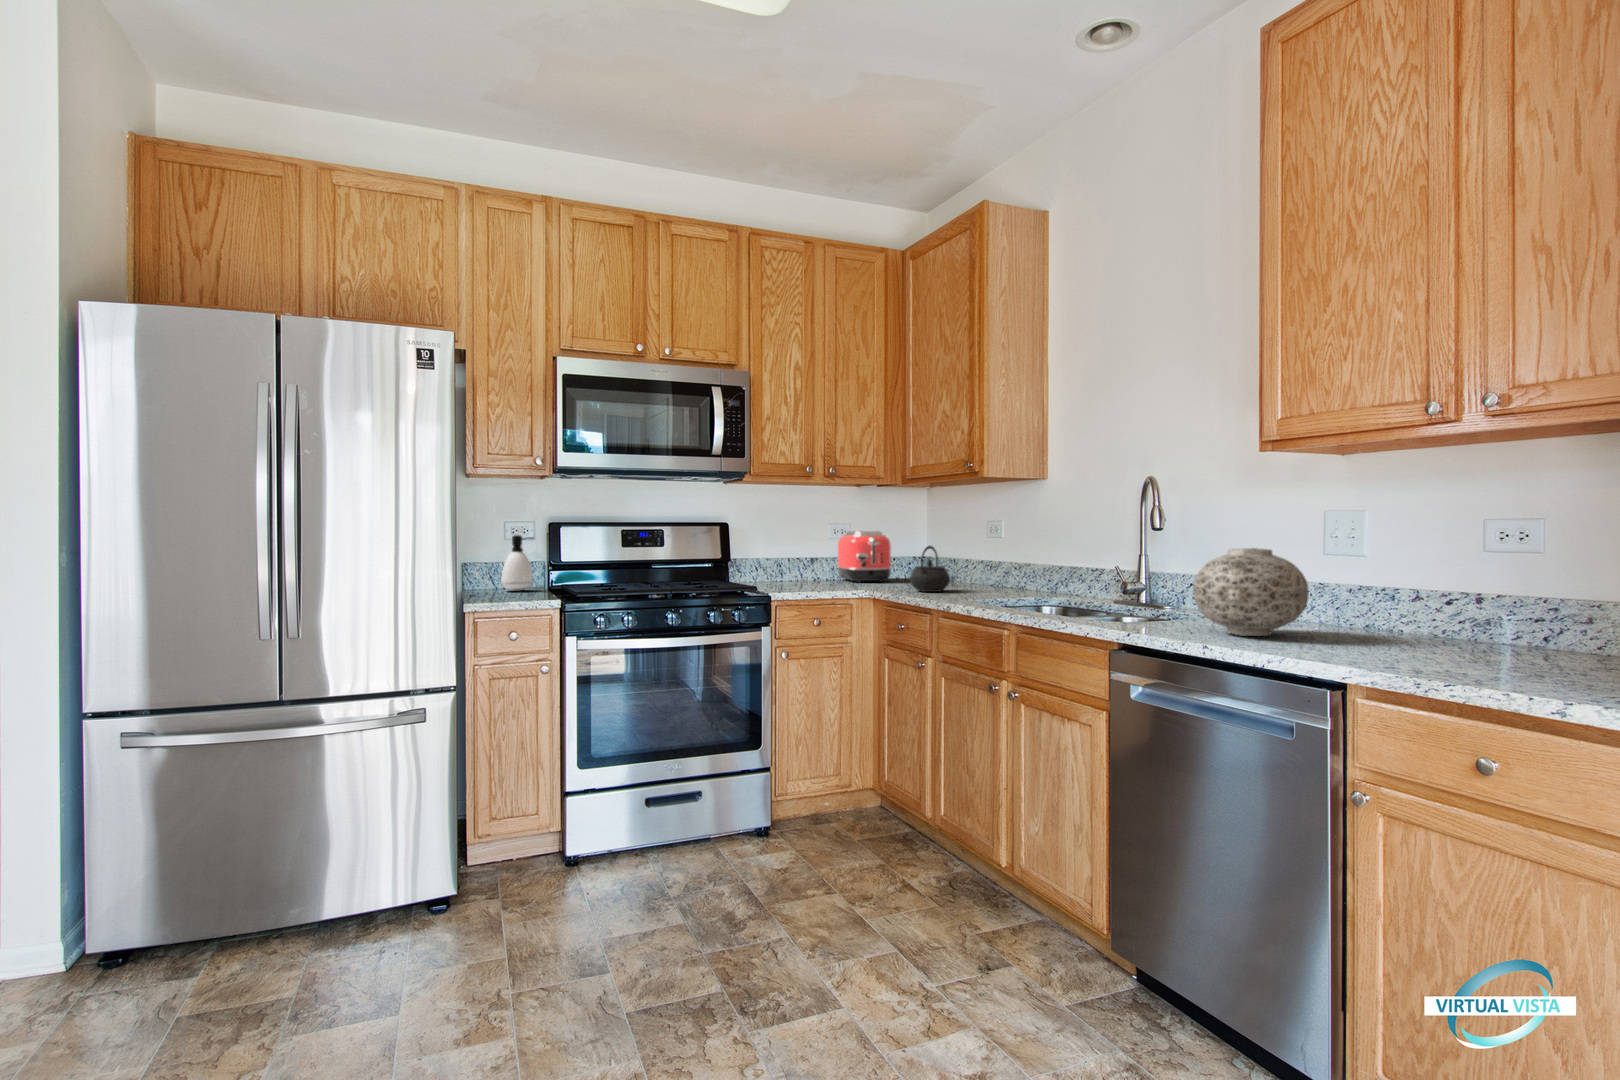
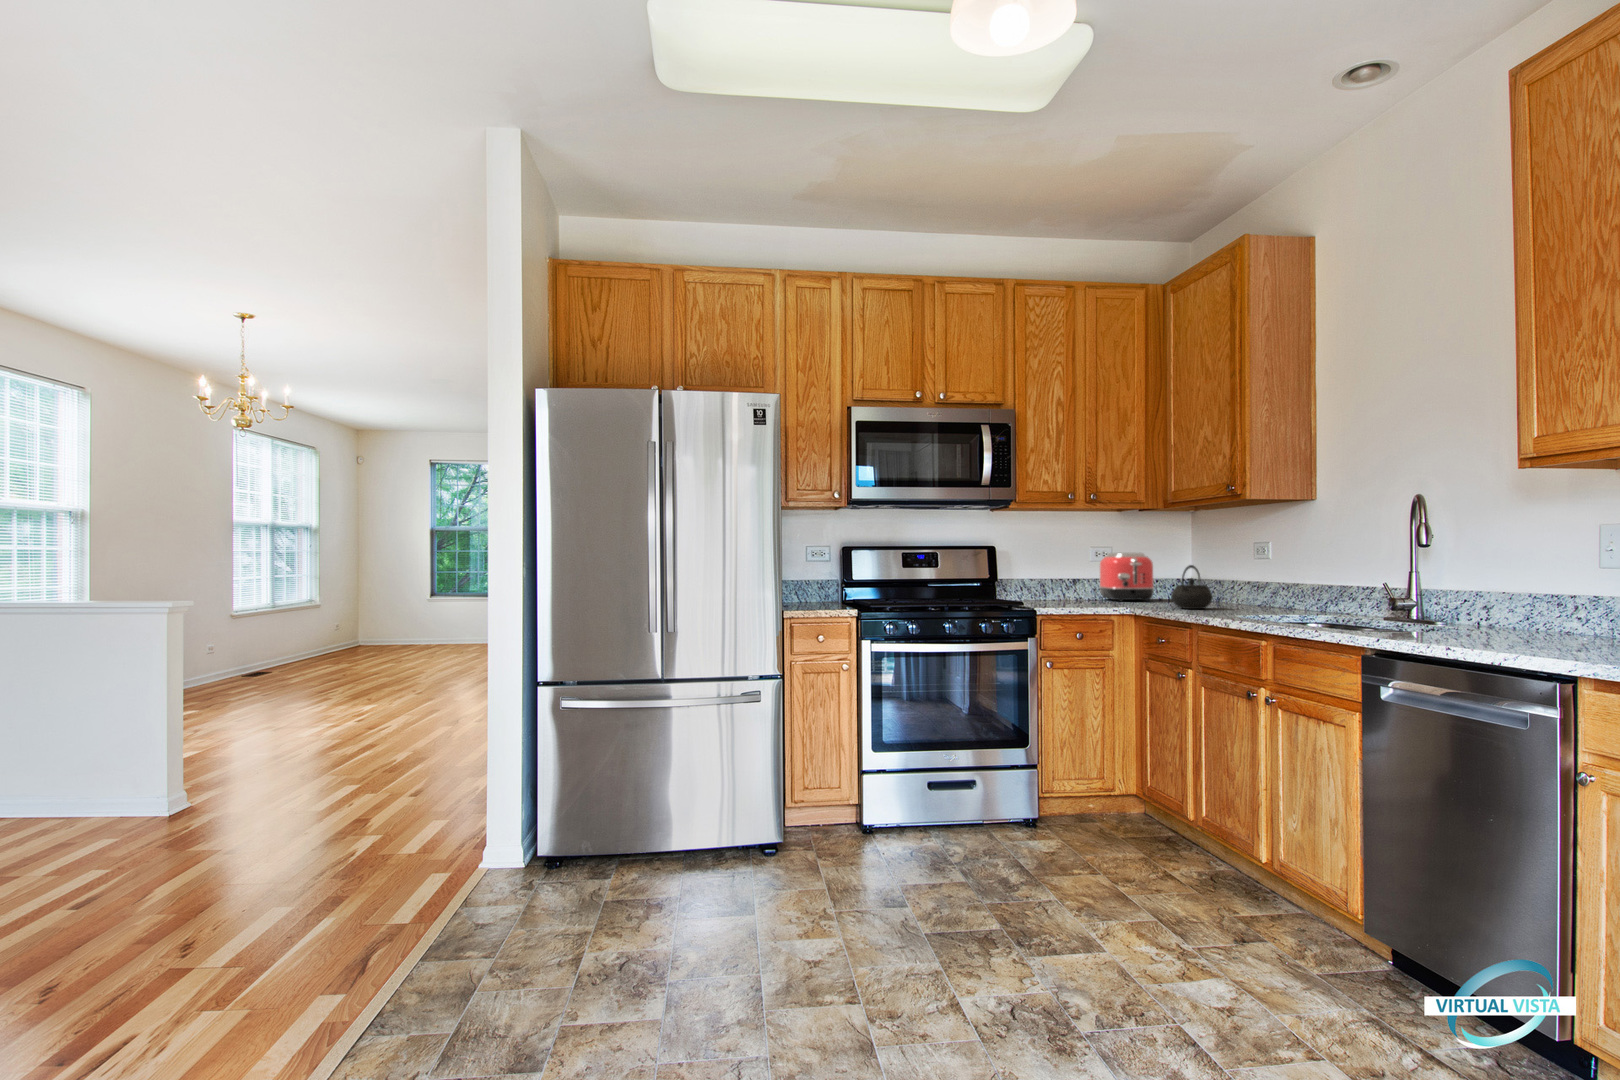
soap dispenser: present [502,535,533,591] -> none [803,557,829,603]
vase: present [1194,548,1308,636] -> none [1445,562,1567,644]

